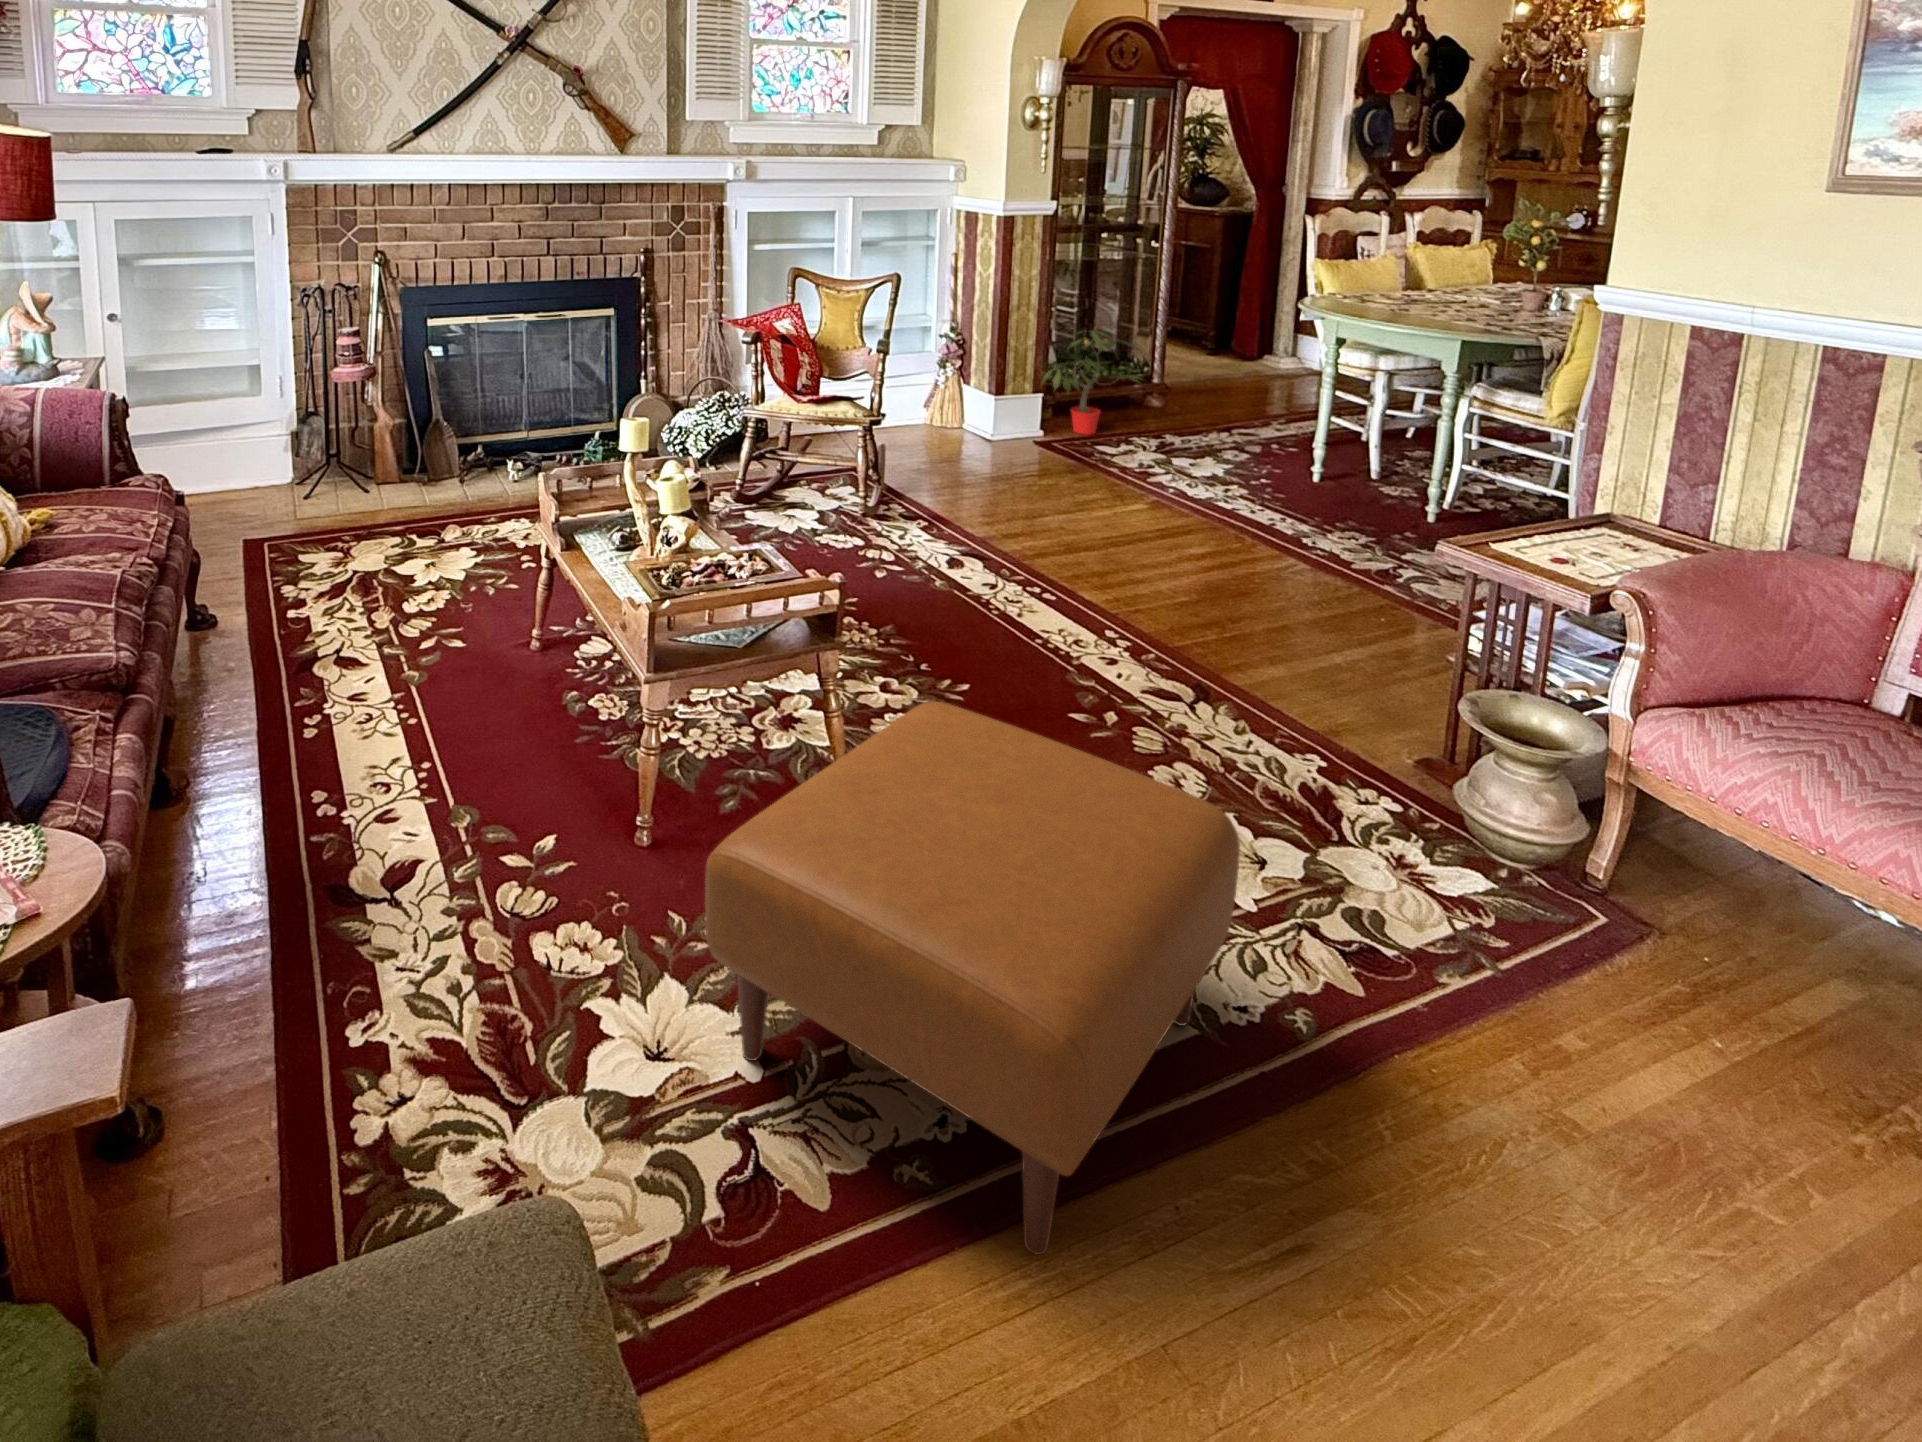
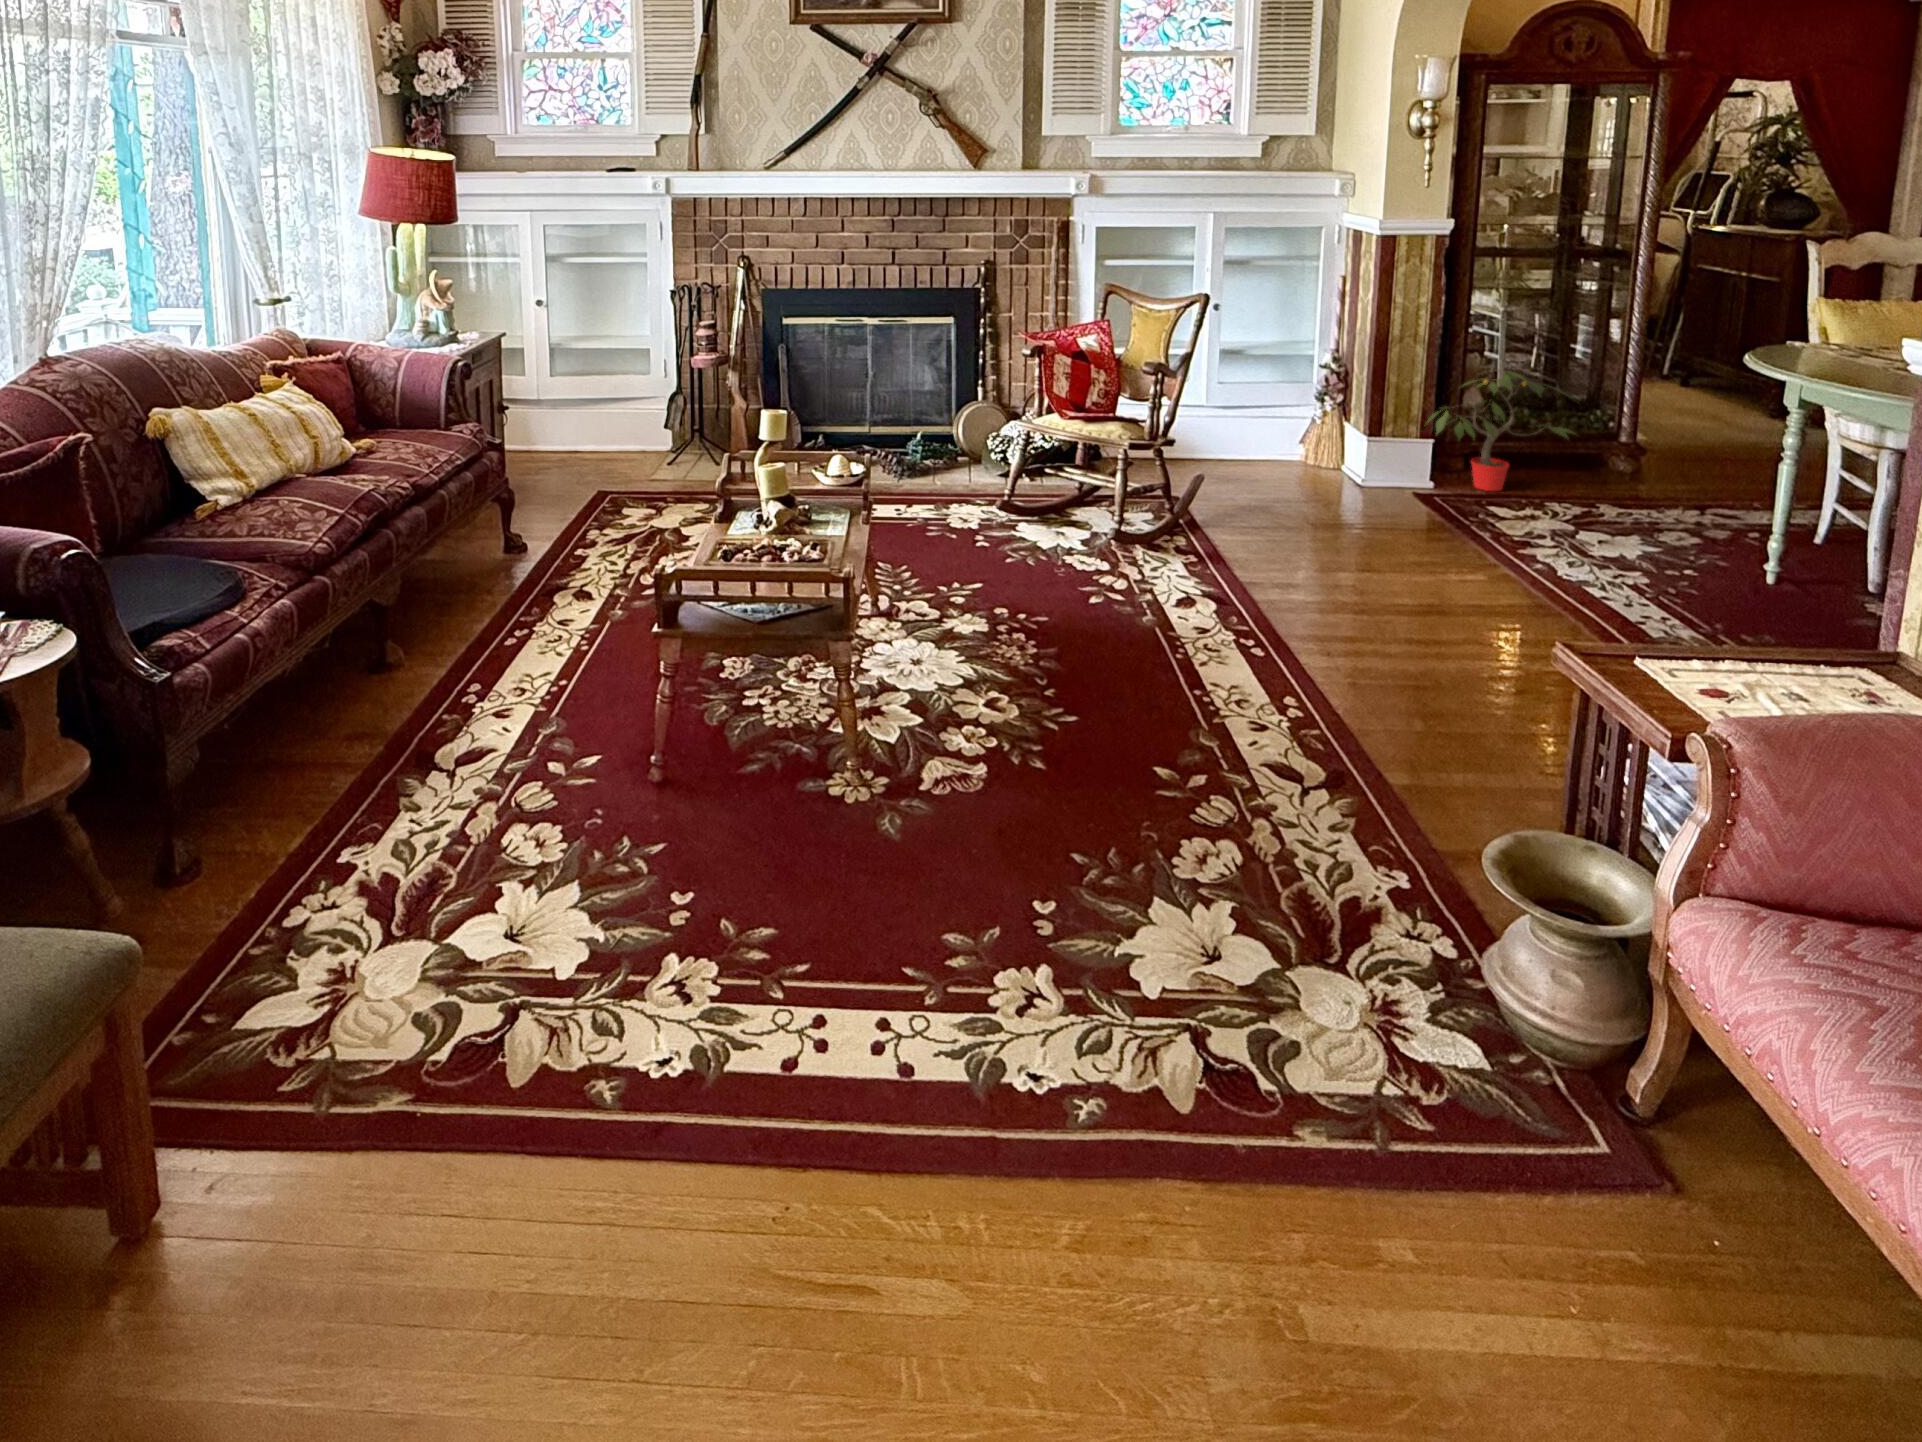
ottoman: present [705,702,1240,1255] -> none [535,697,1005,1192]

